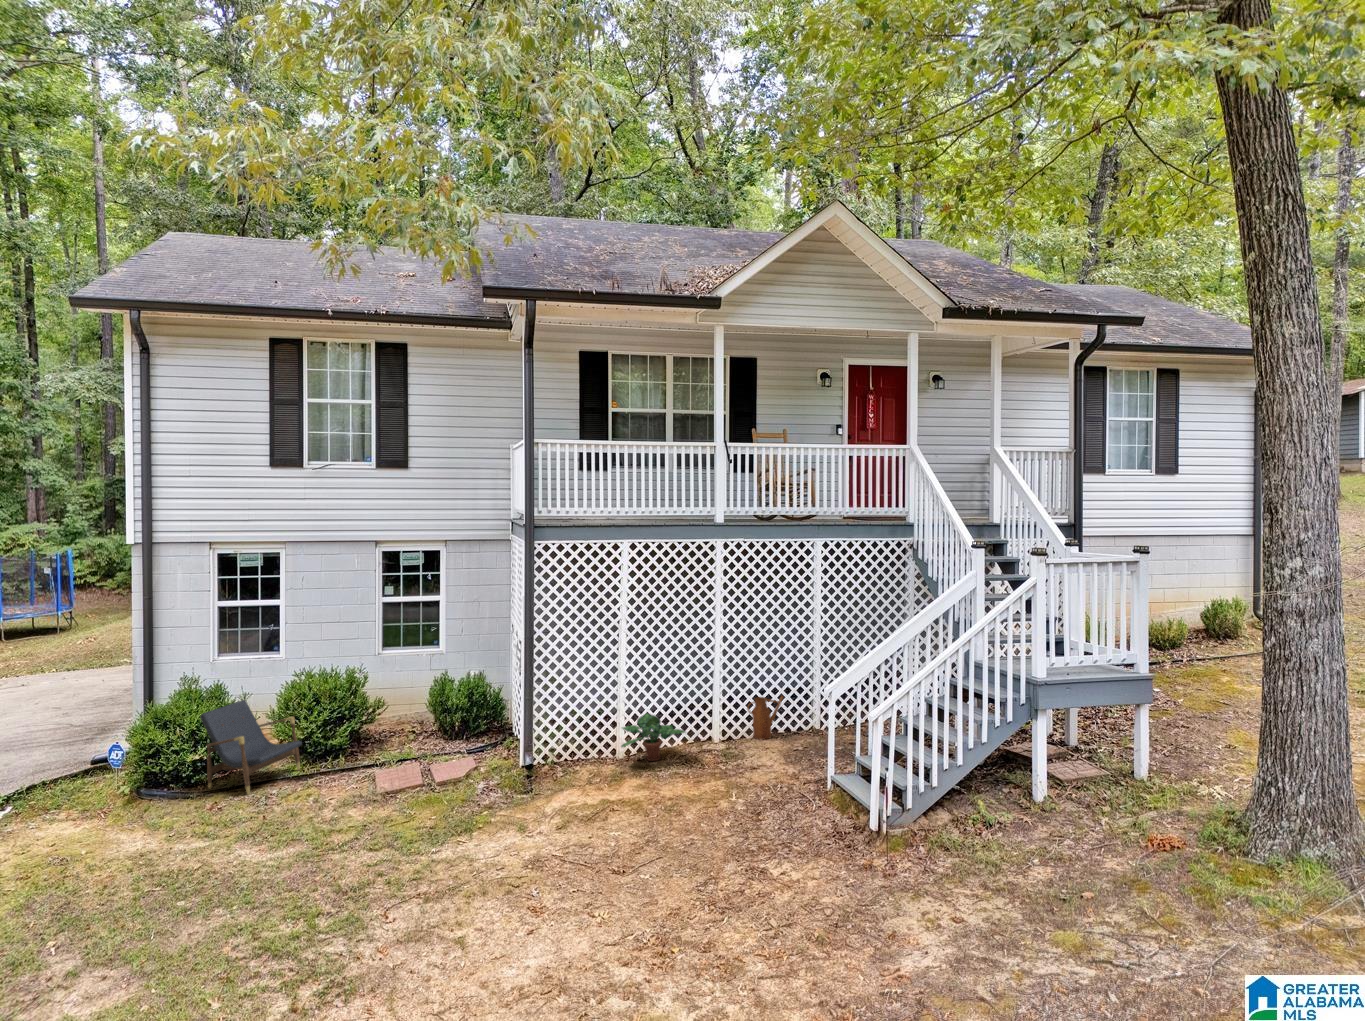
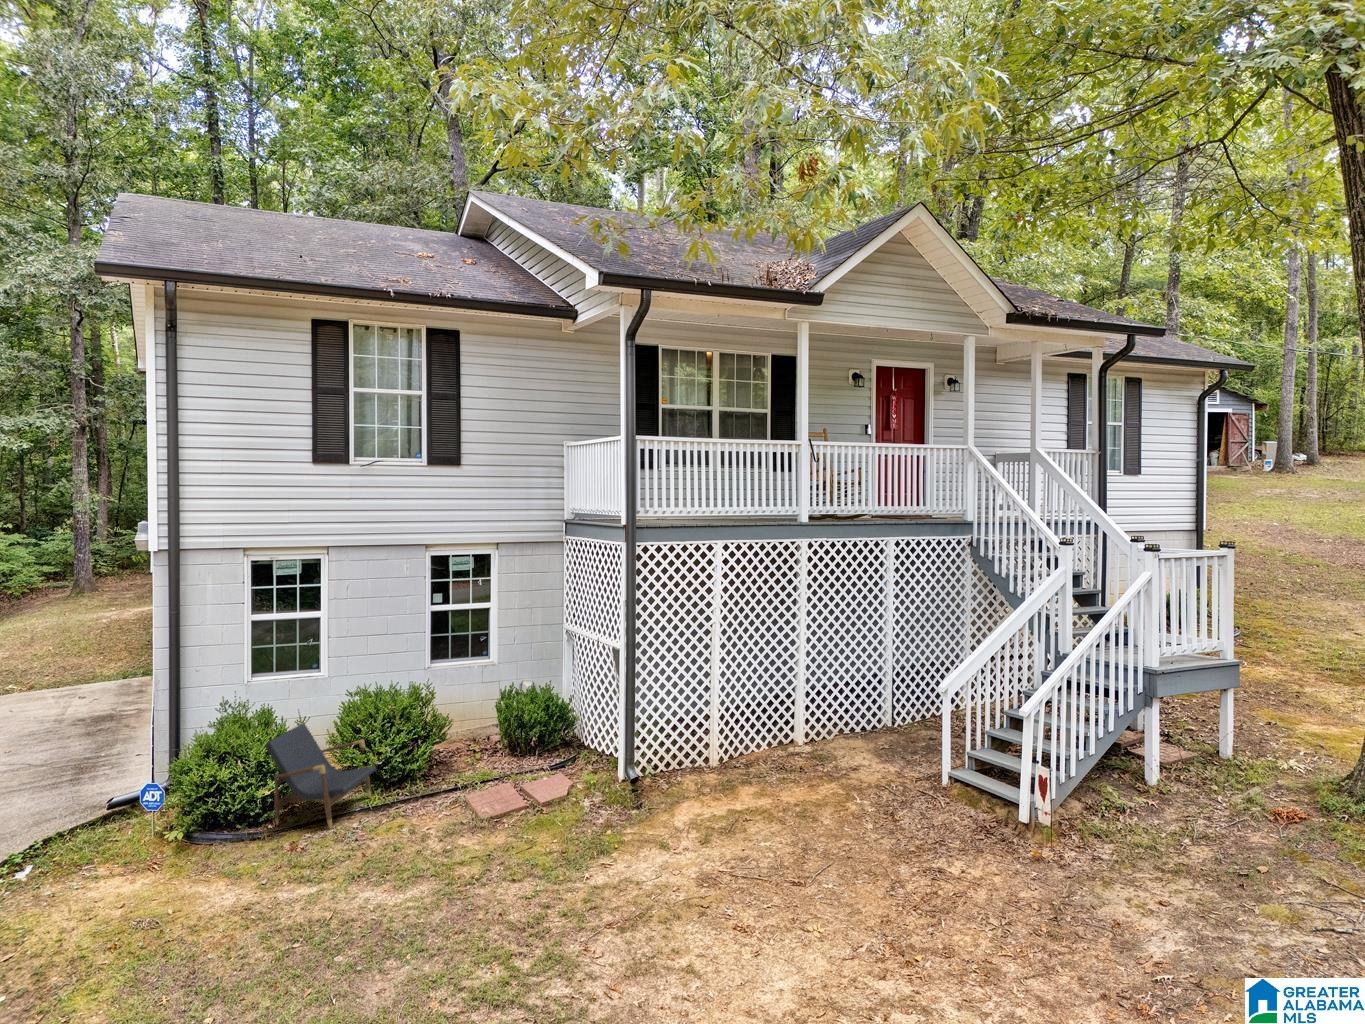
watering can: present [747,696,783,740] -> none [832,695,865,739]
potted plant: present [621,713,685,761] -> none [722,718,791,767]

